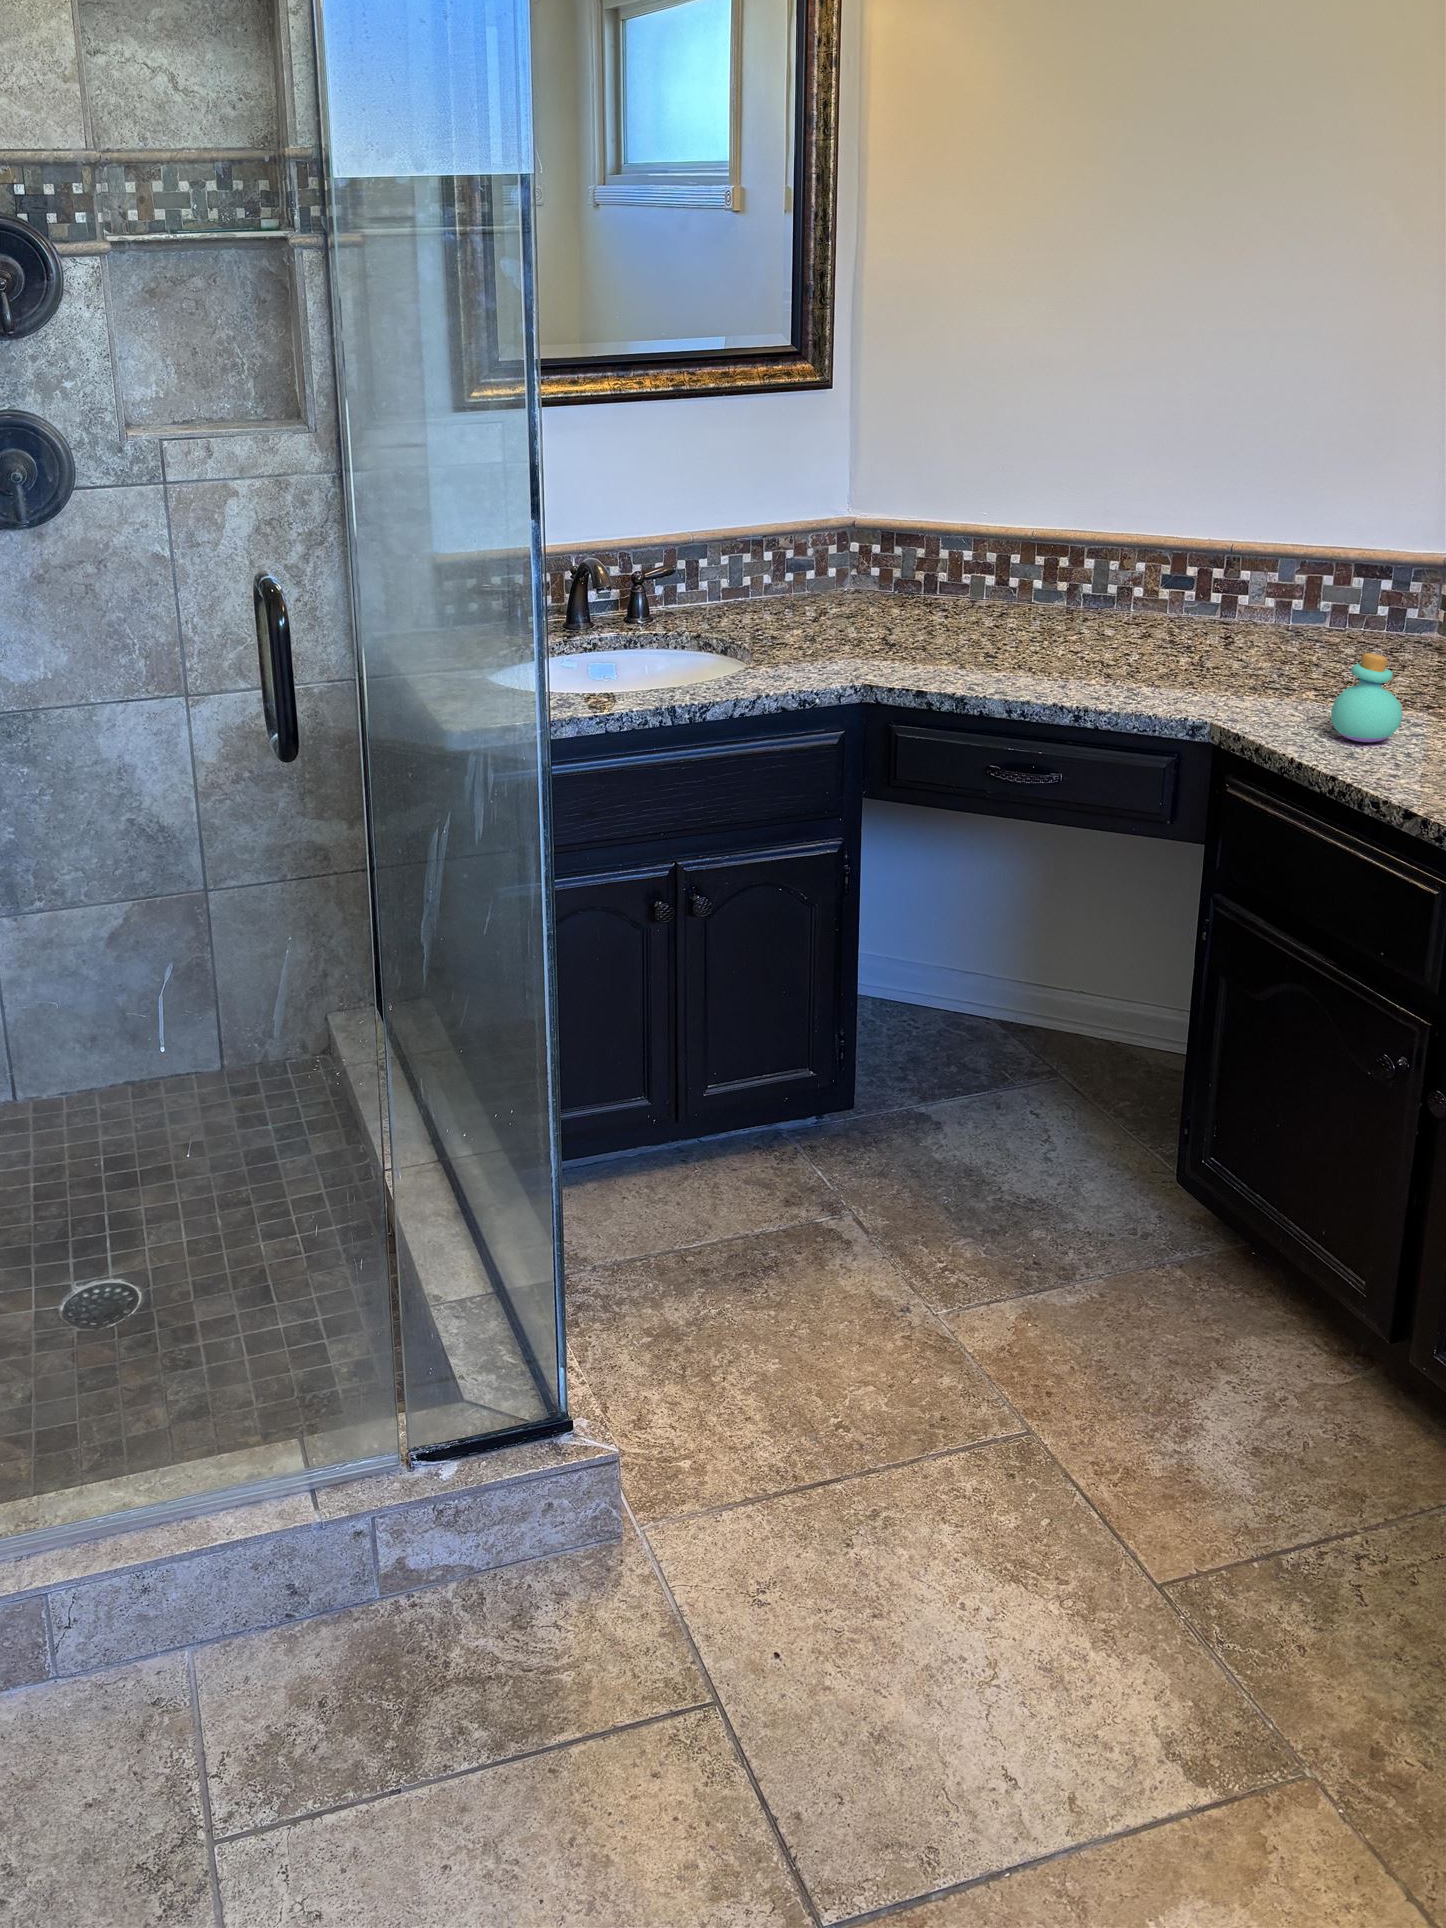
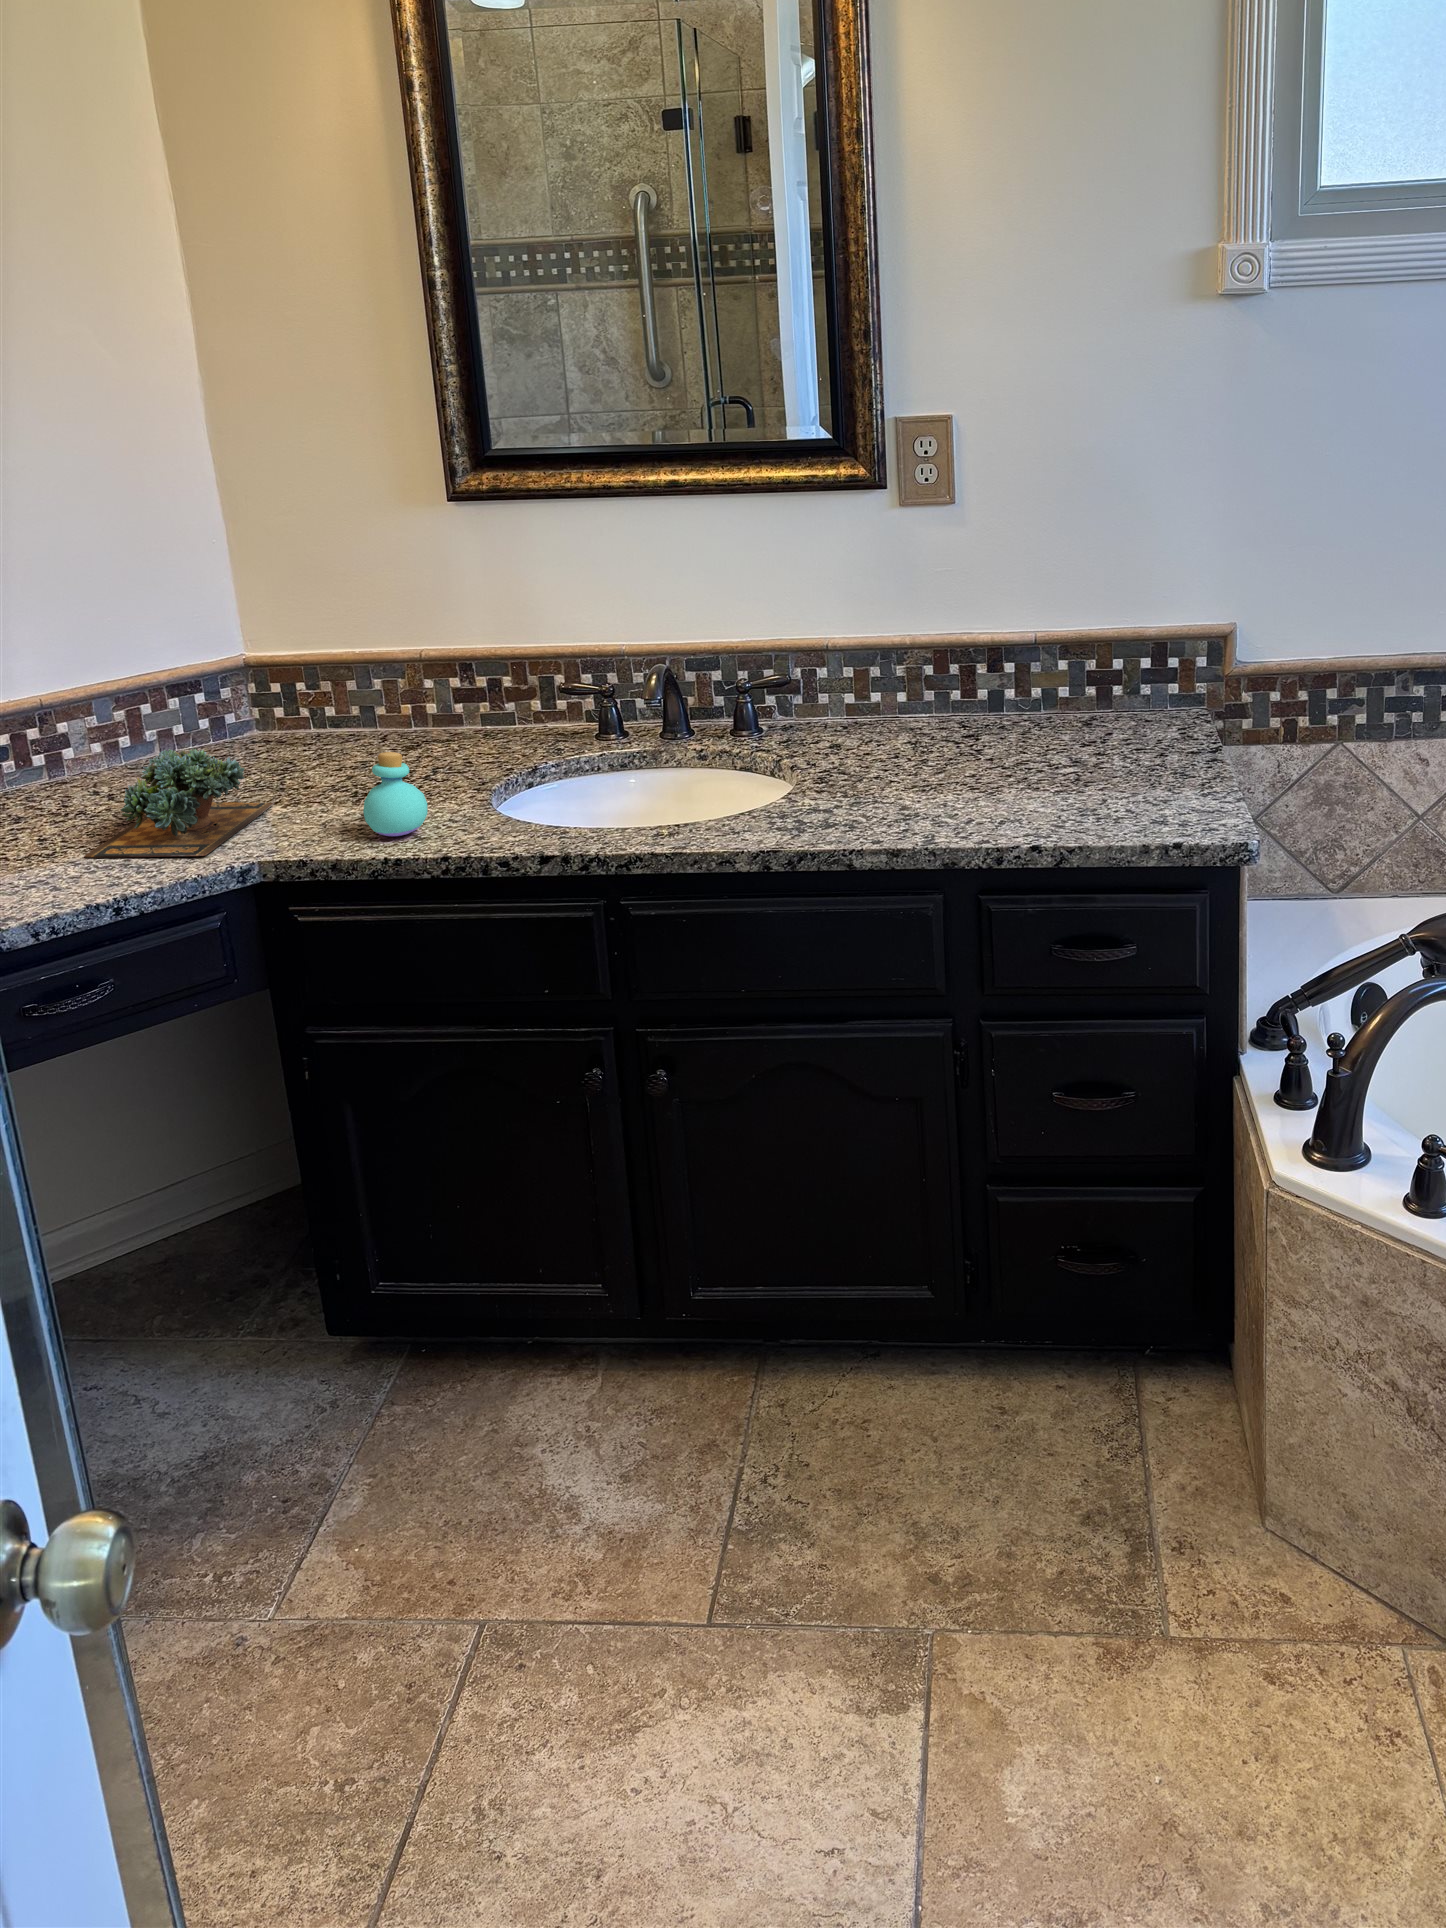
succulent plant: none [1129,603,1327,701] -> present [84,748,274,858]

